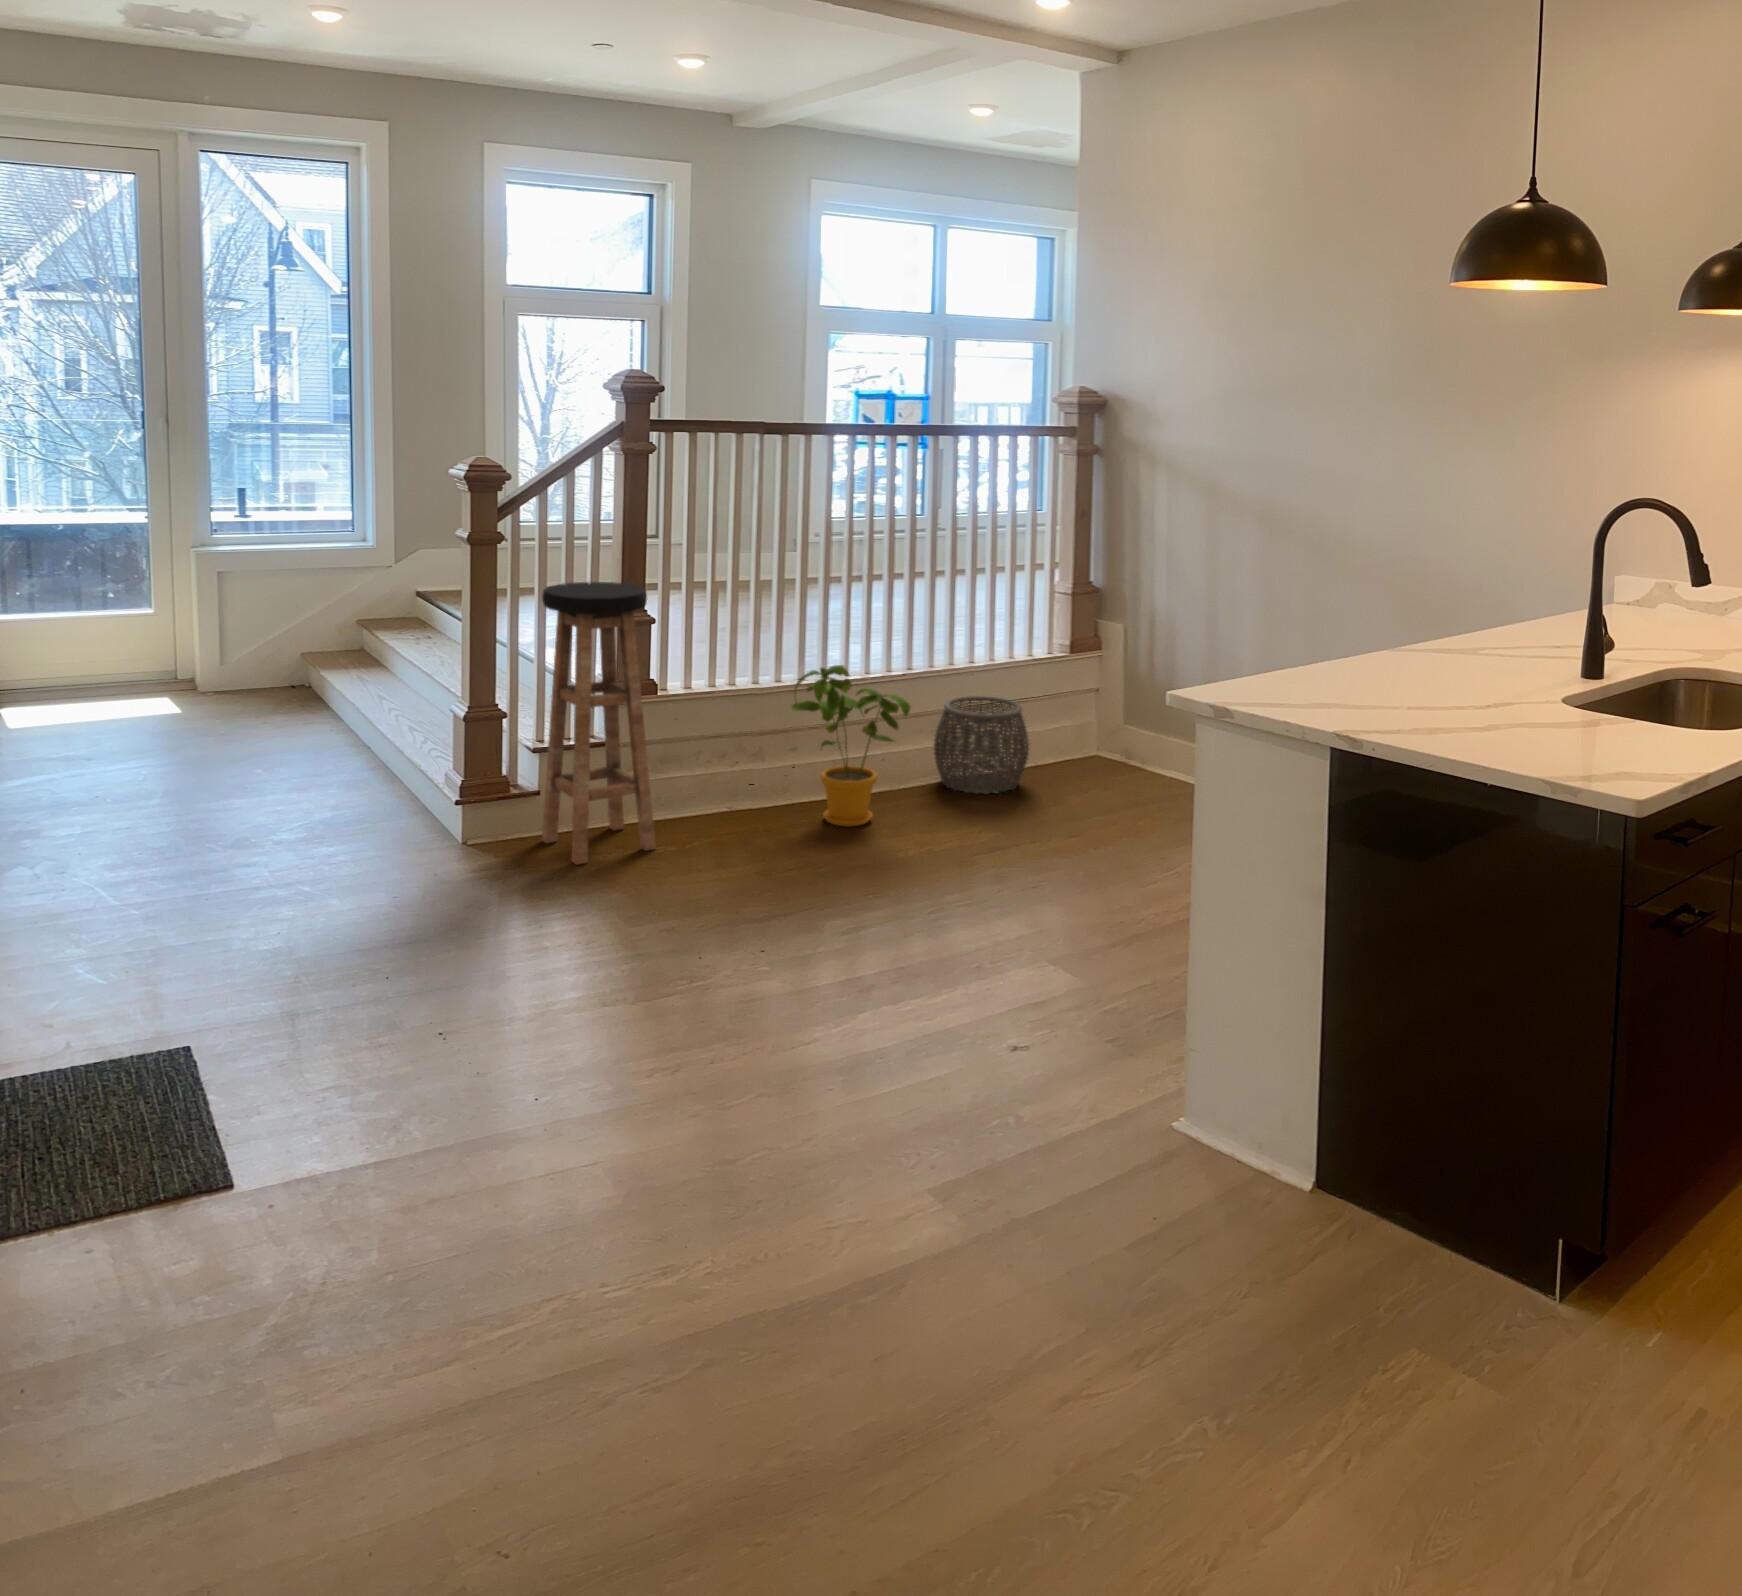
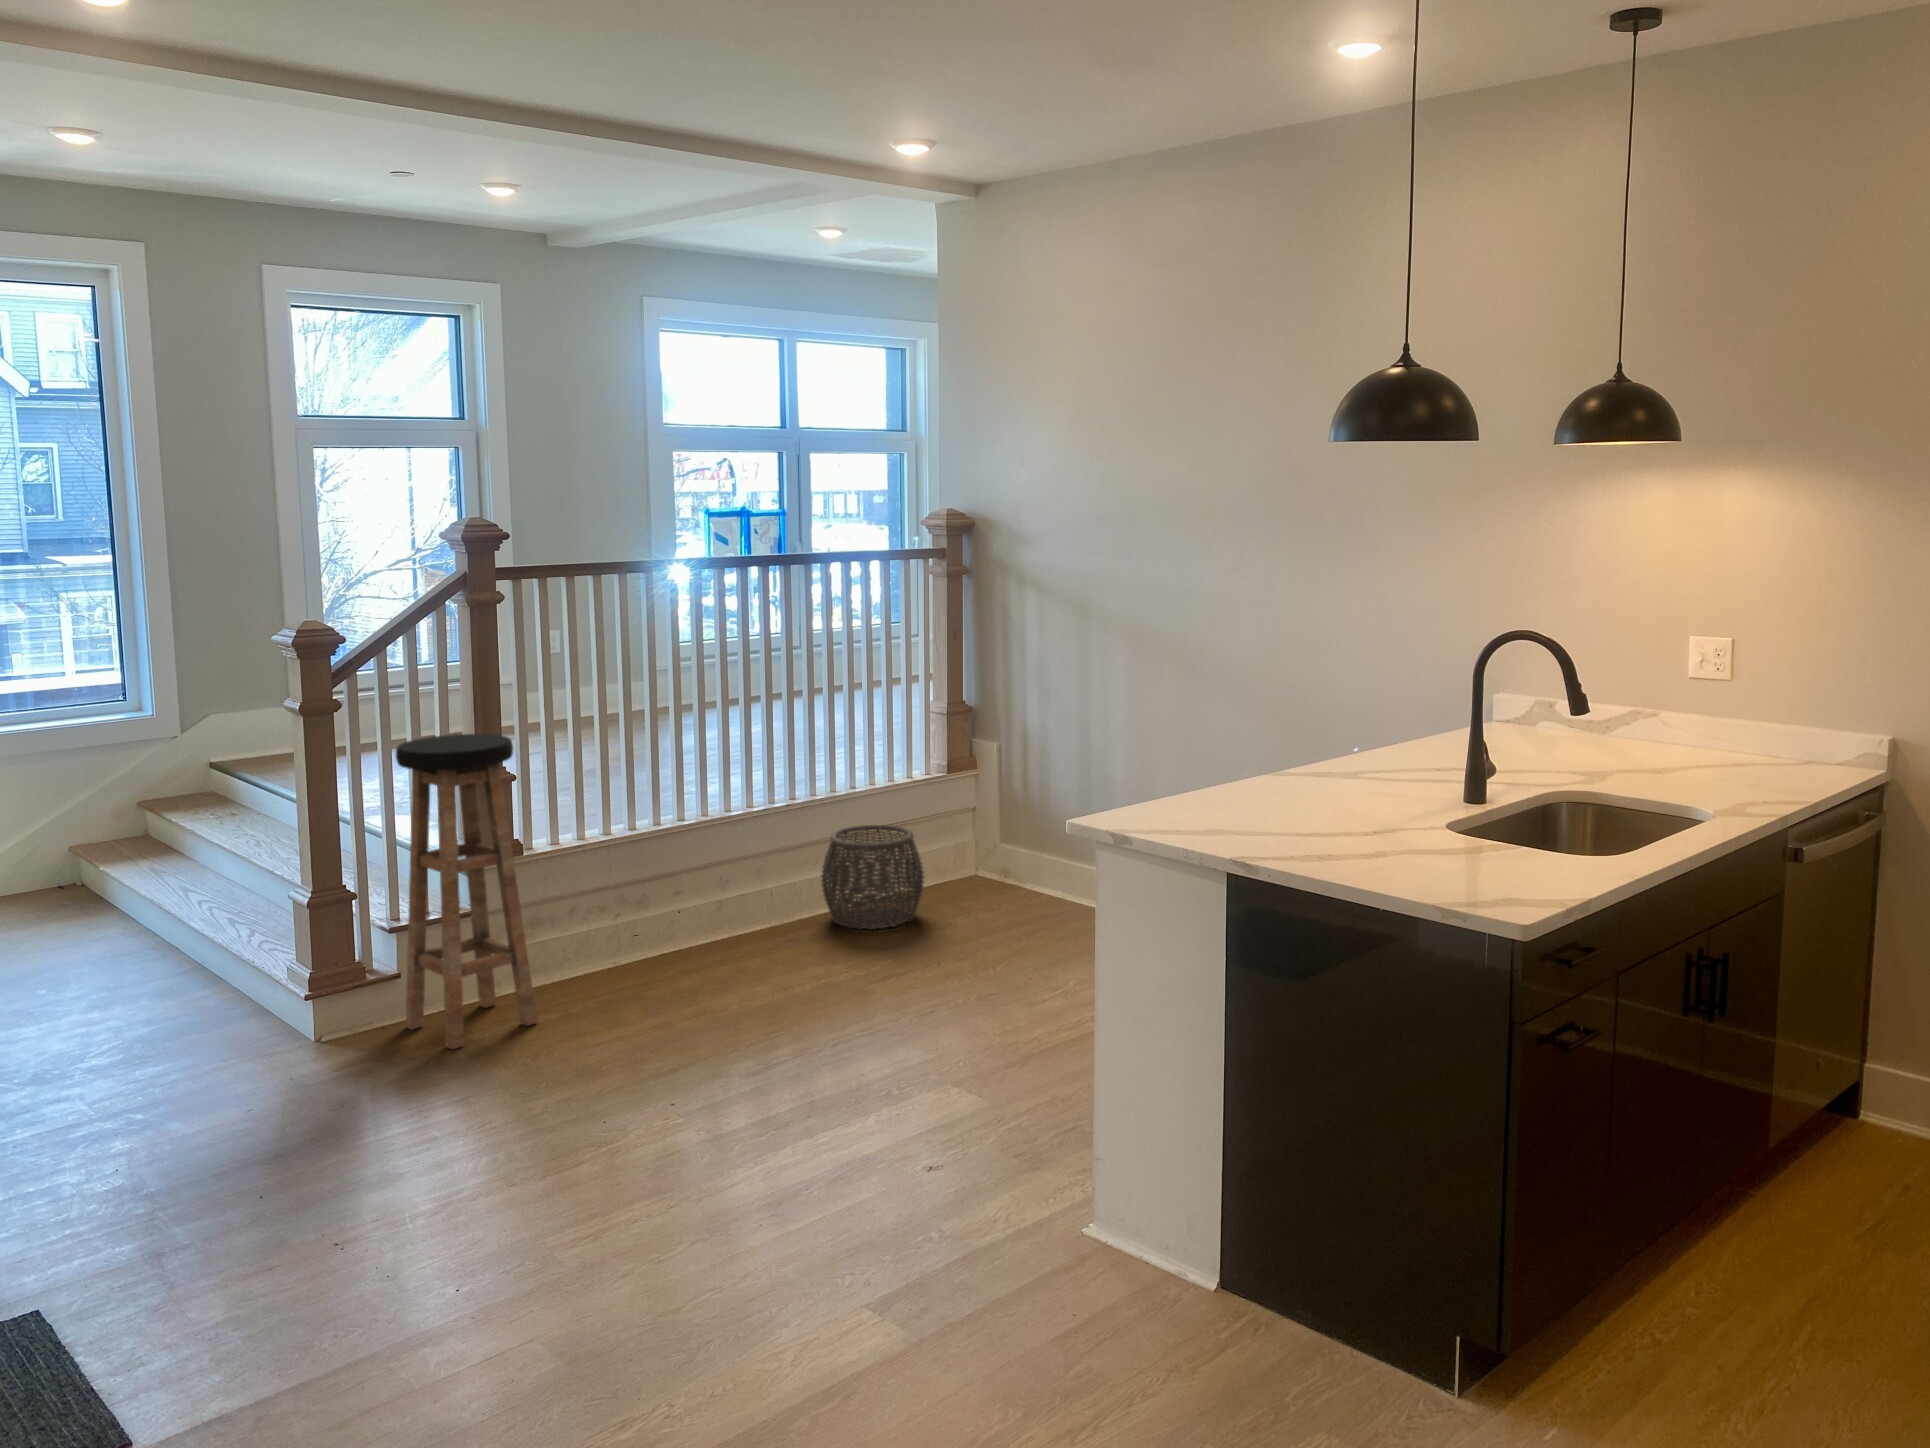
house plant: present [792,665,910,826] -> none [671,803,803,978]

